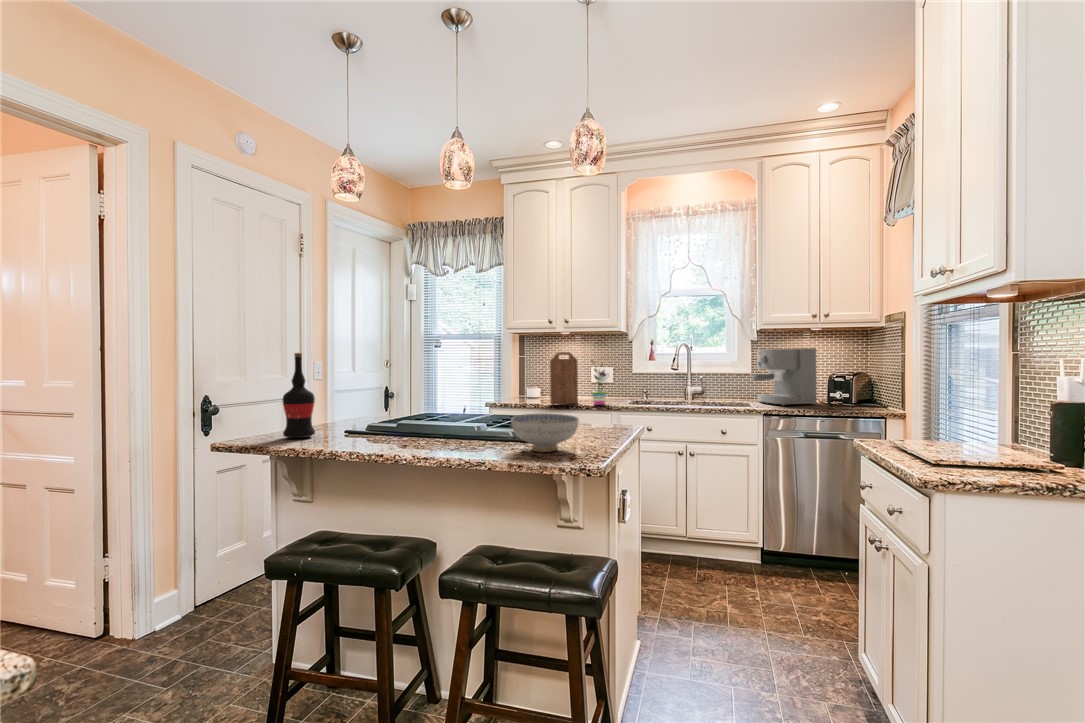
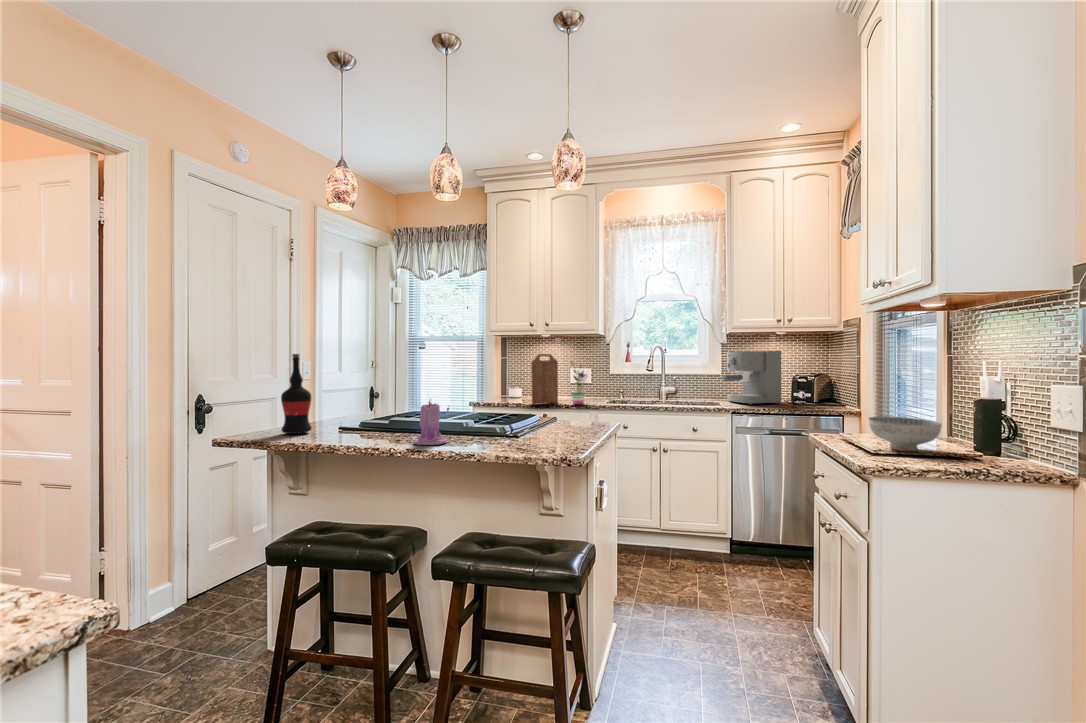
candle: none [420,400,456,452] -> present [413,399,447,445]
ceramic bowl: present [511,413,579,452] -> present [868,416,942,451]

